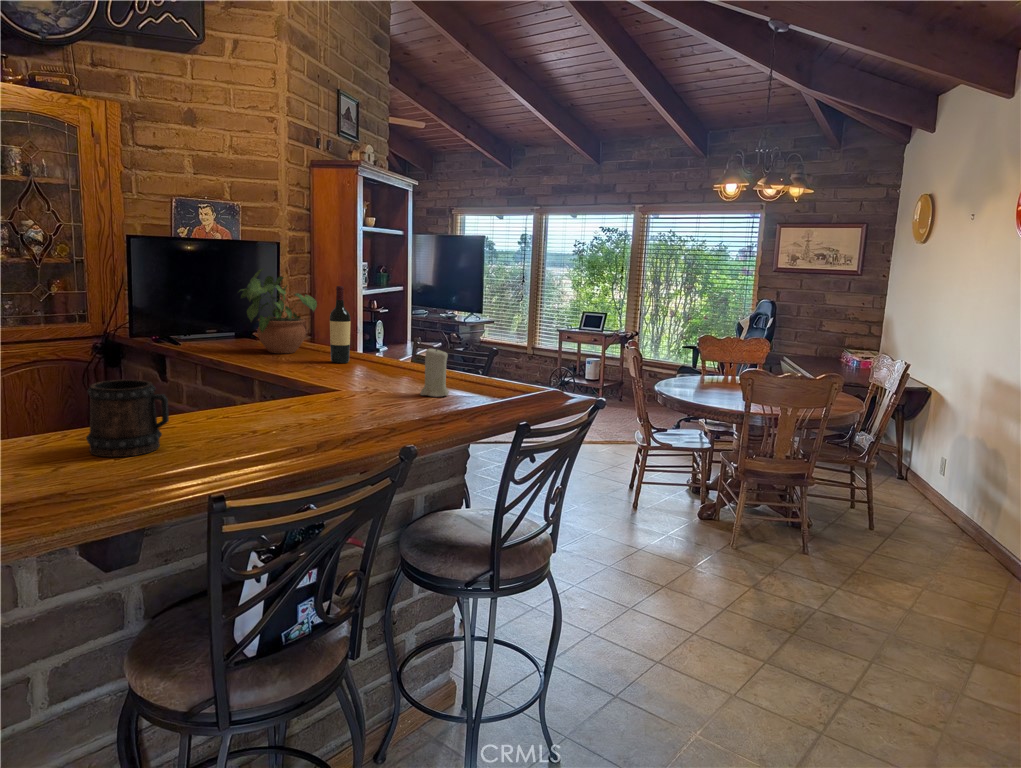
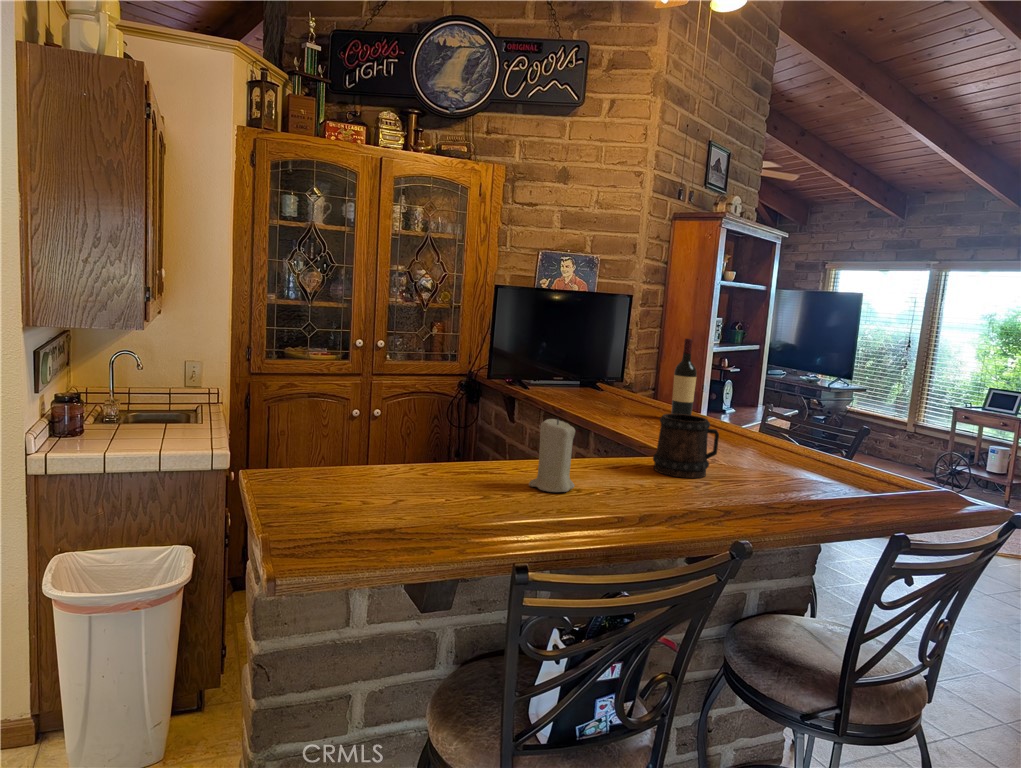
potted plant: present [239,269,317,353] -> none [585,318,663,405]
candle: present [420,348,449,397] -> present [529,418,575,492]
beer mug: present [86,380,169,457] -> present [653,413,719,478]

